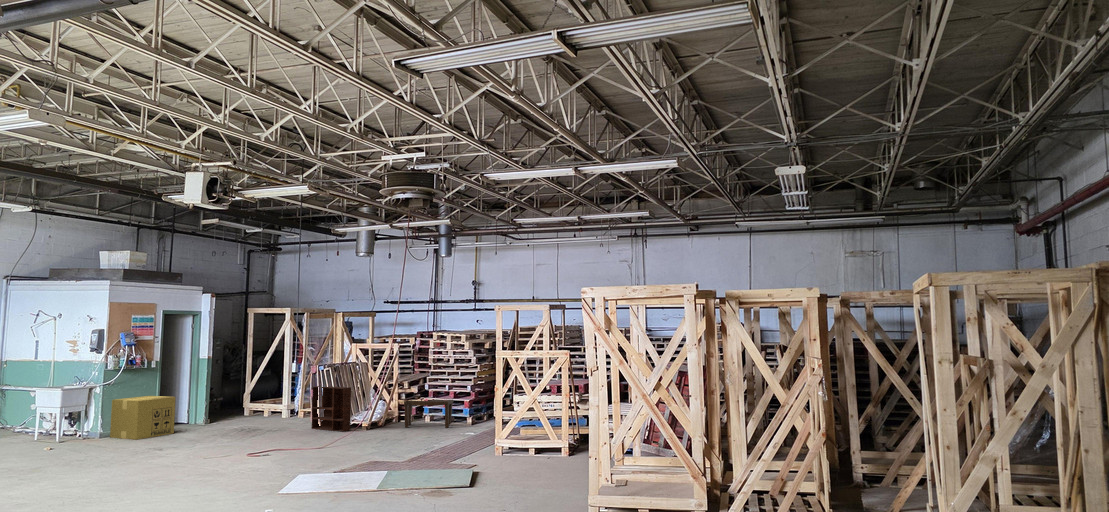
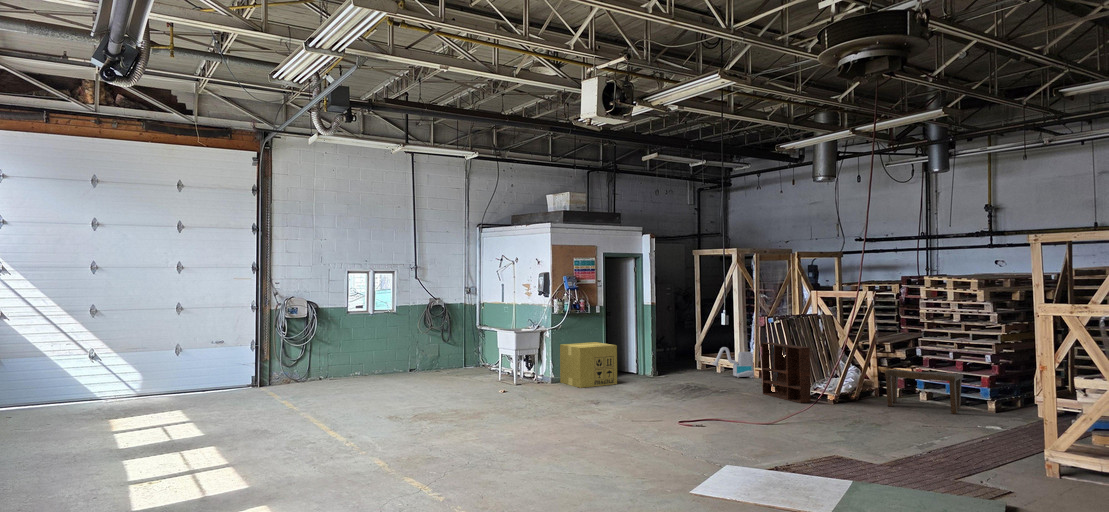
vacuum cleaner: none [264,394,301,420] -> present [712,347,754,378]

